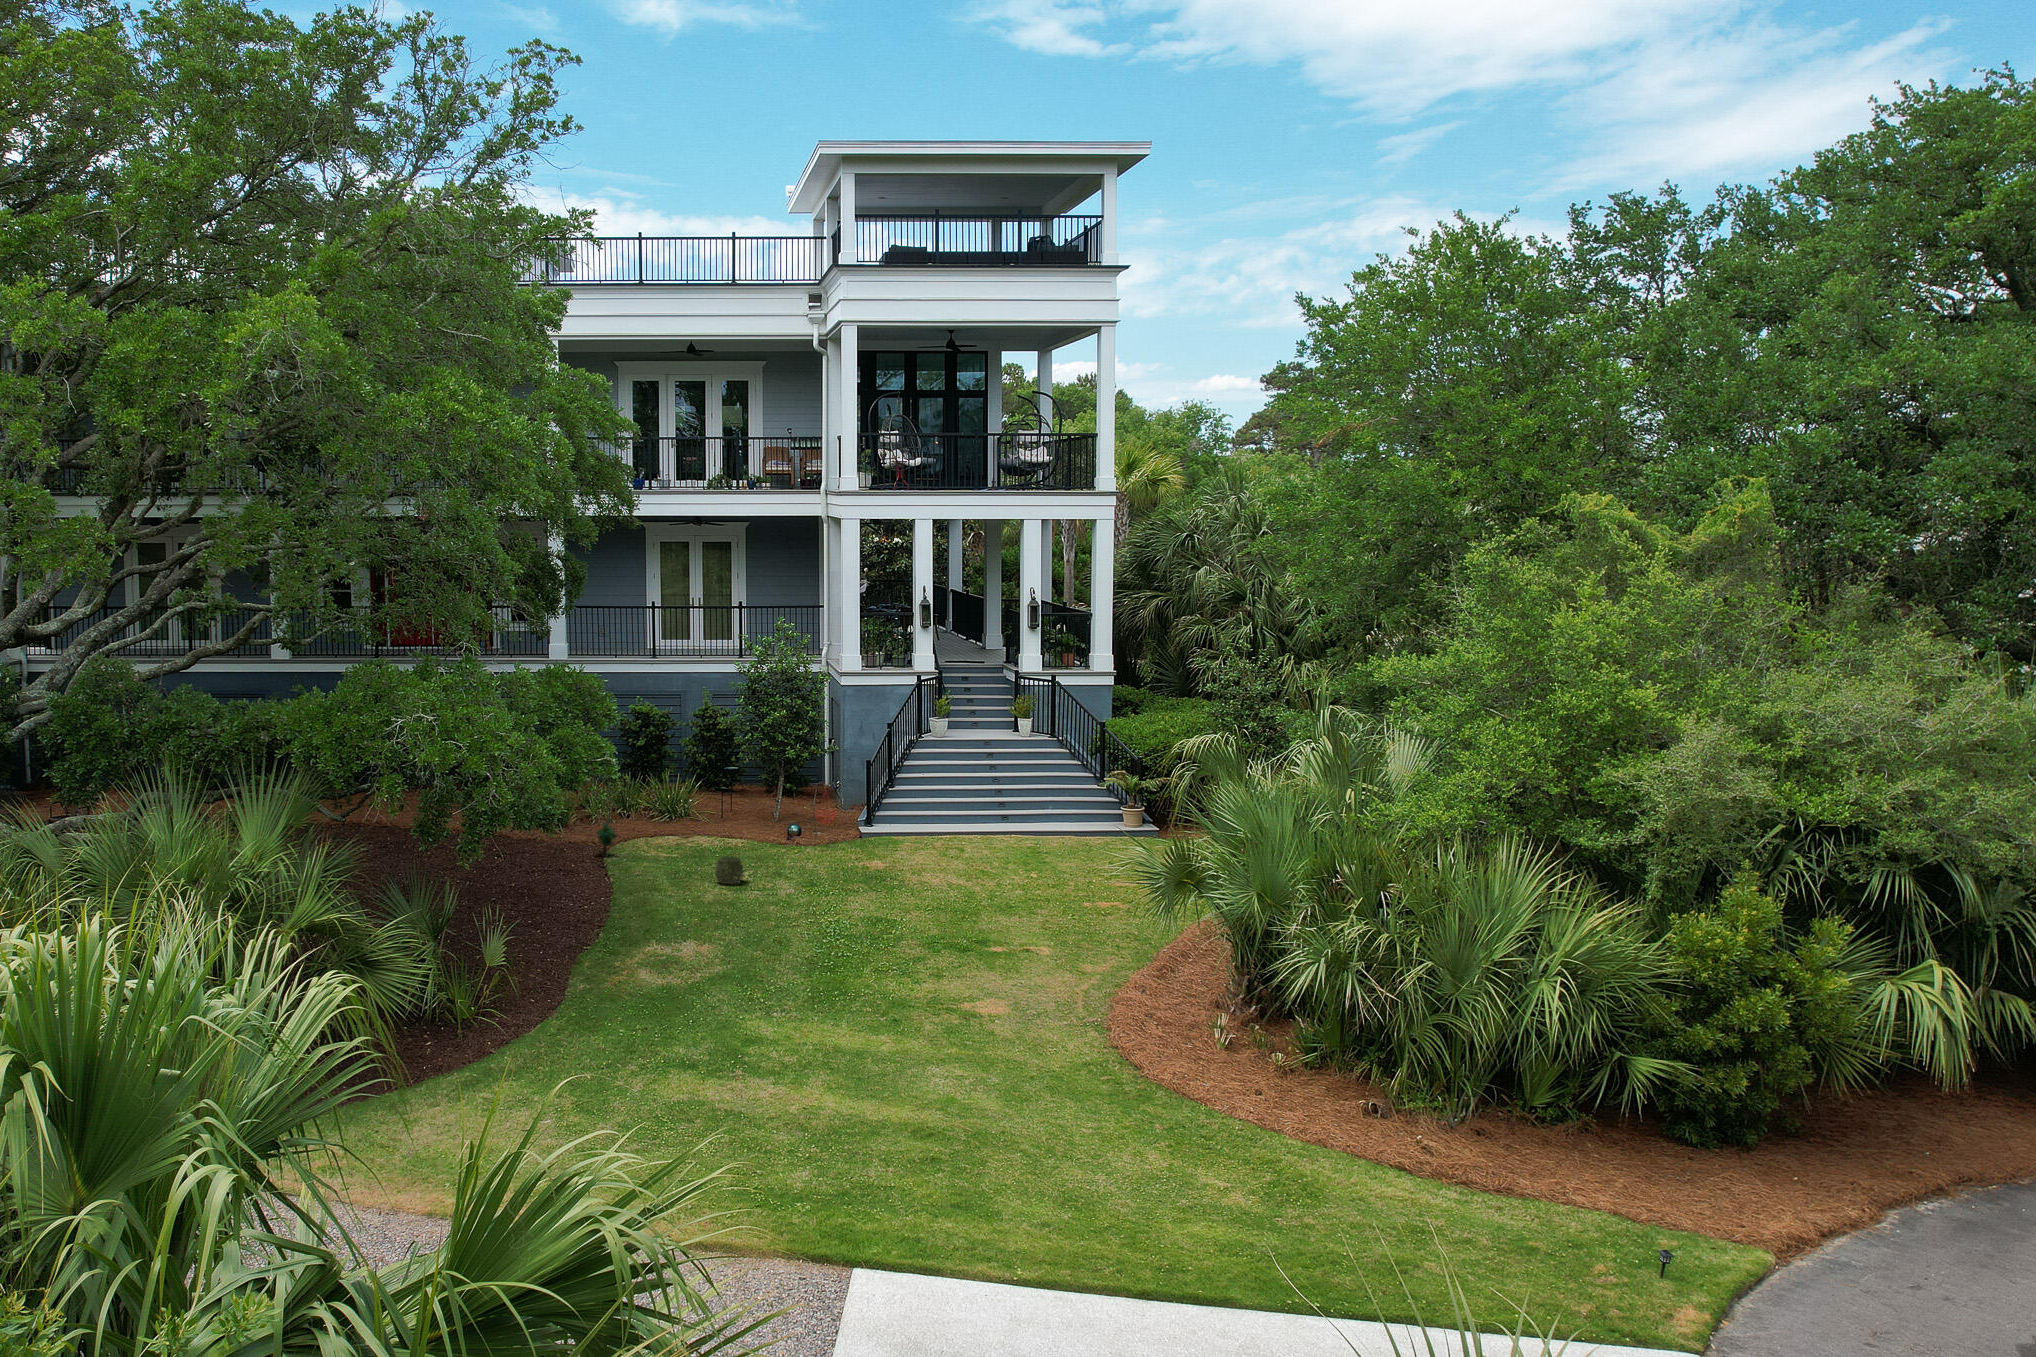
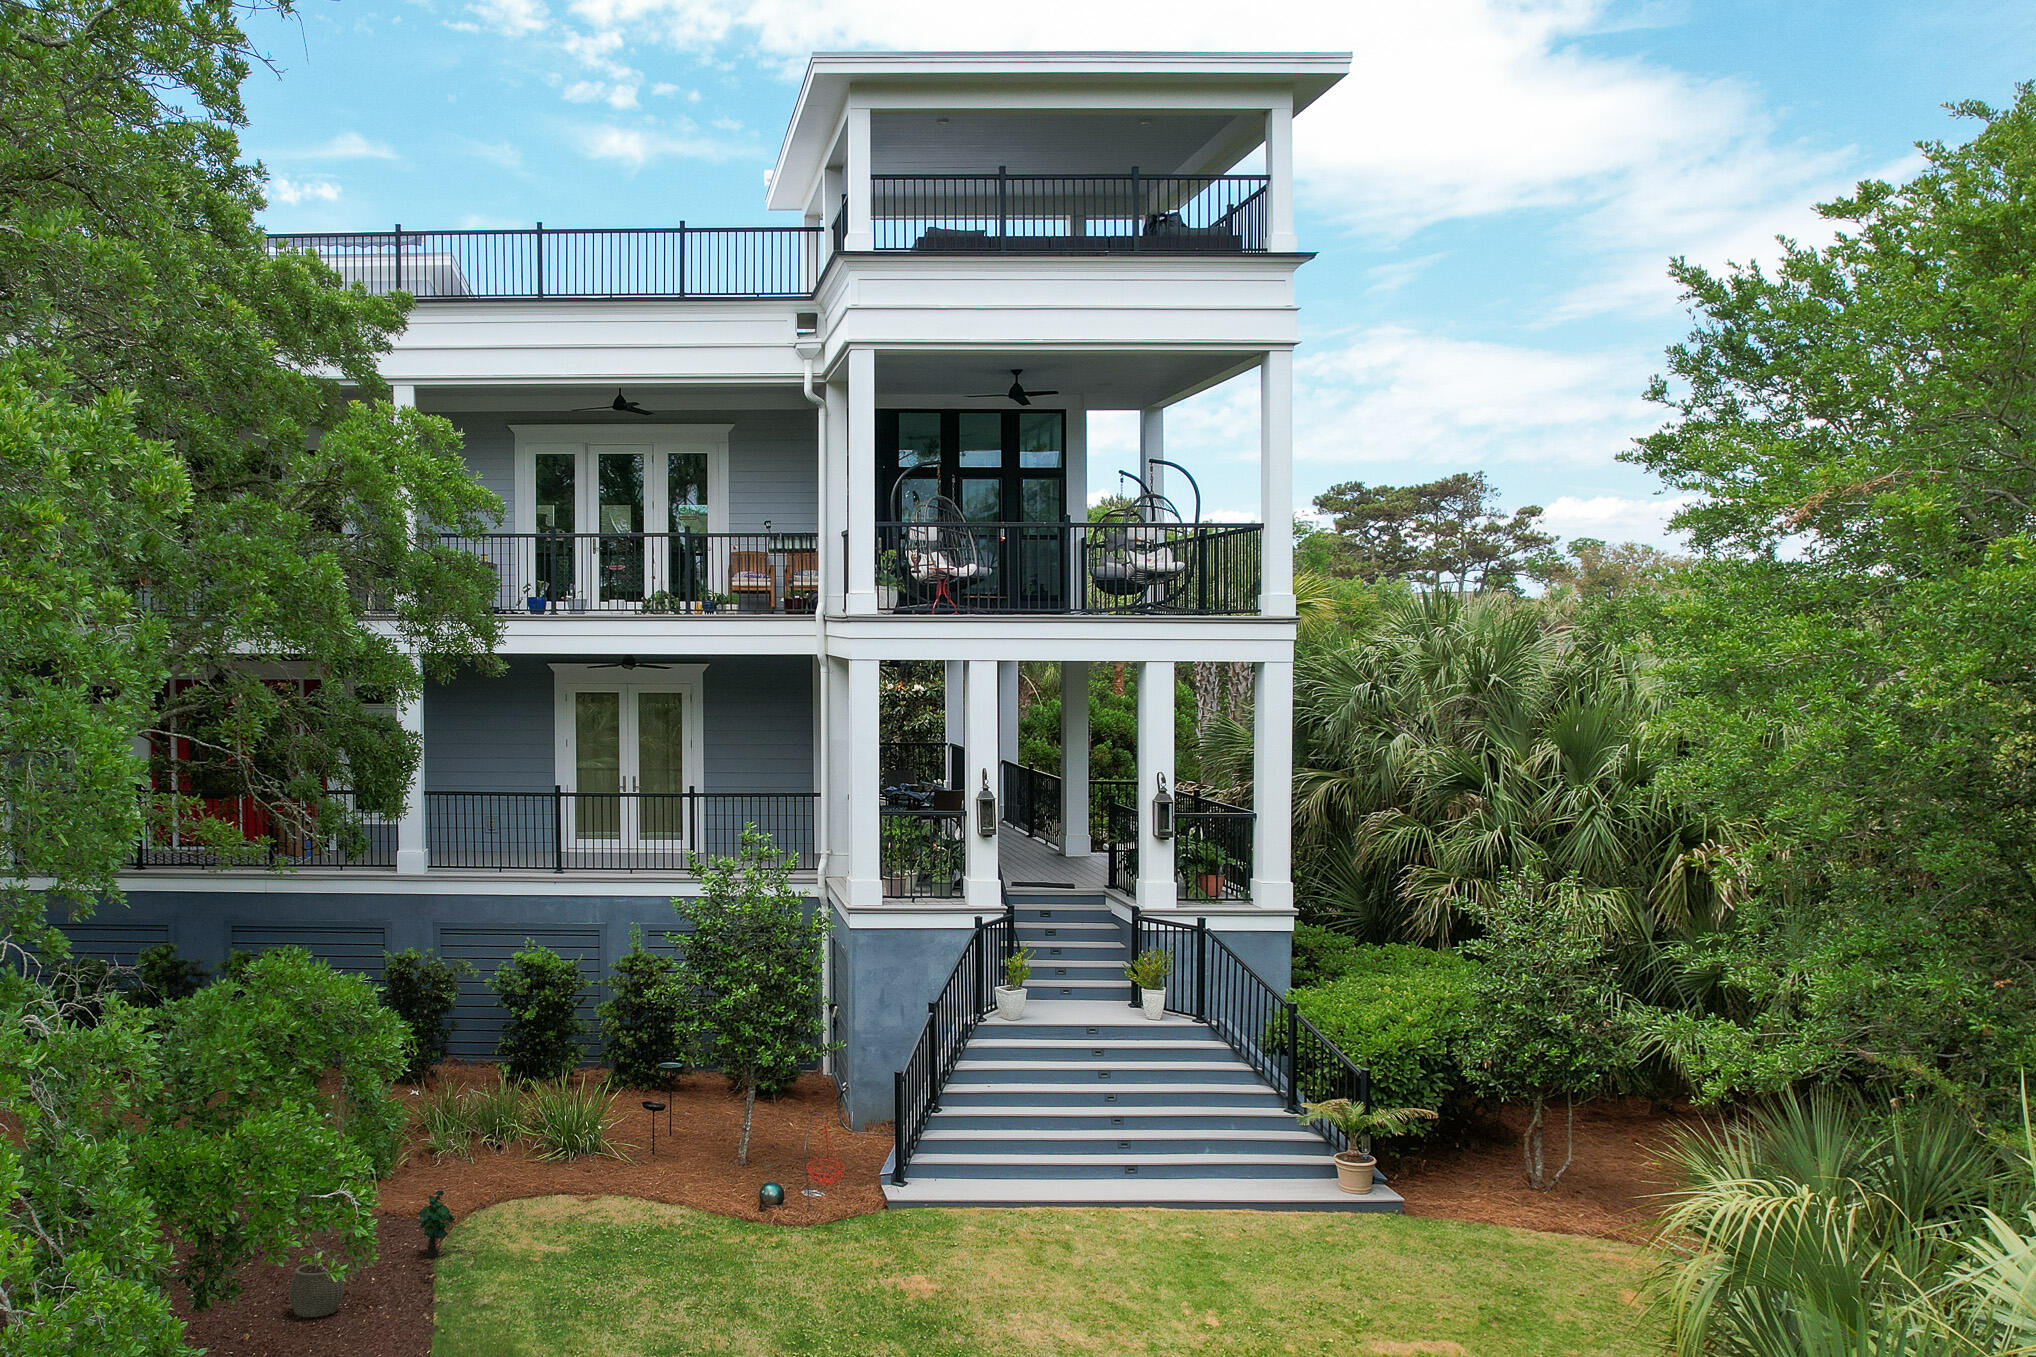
woven basket: present [715,856,743,884] -> present [289,1263,344,1318]

